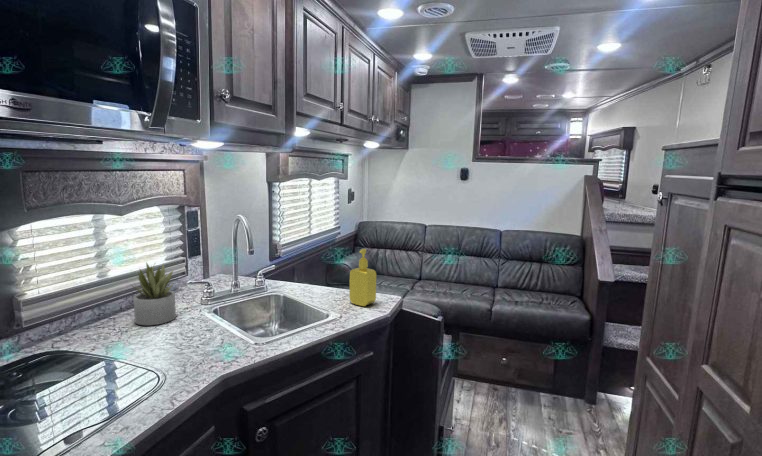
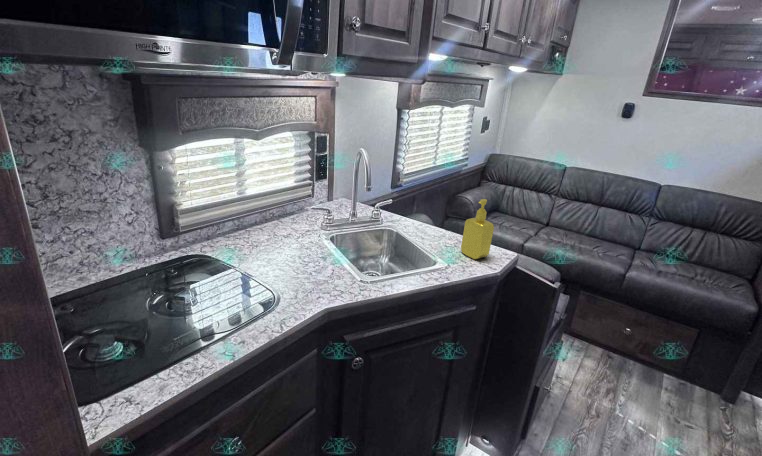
succulent plant: present [134,263,176,325] -> none [261,186,299,244]

